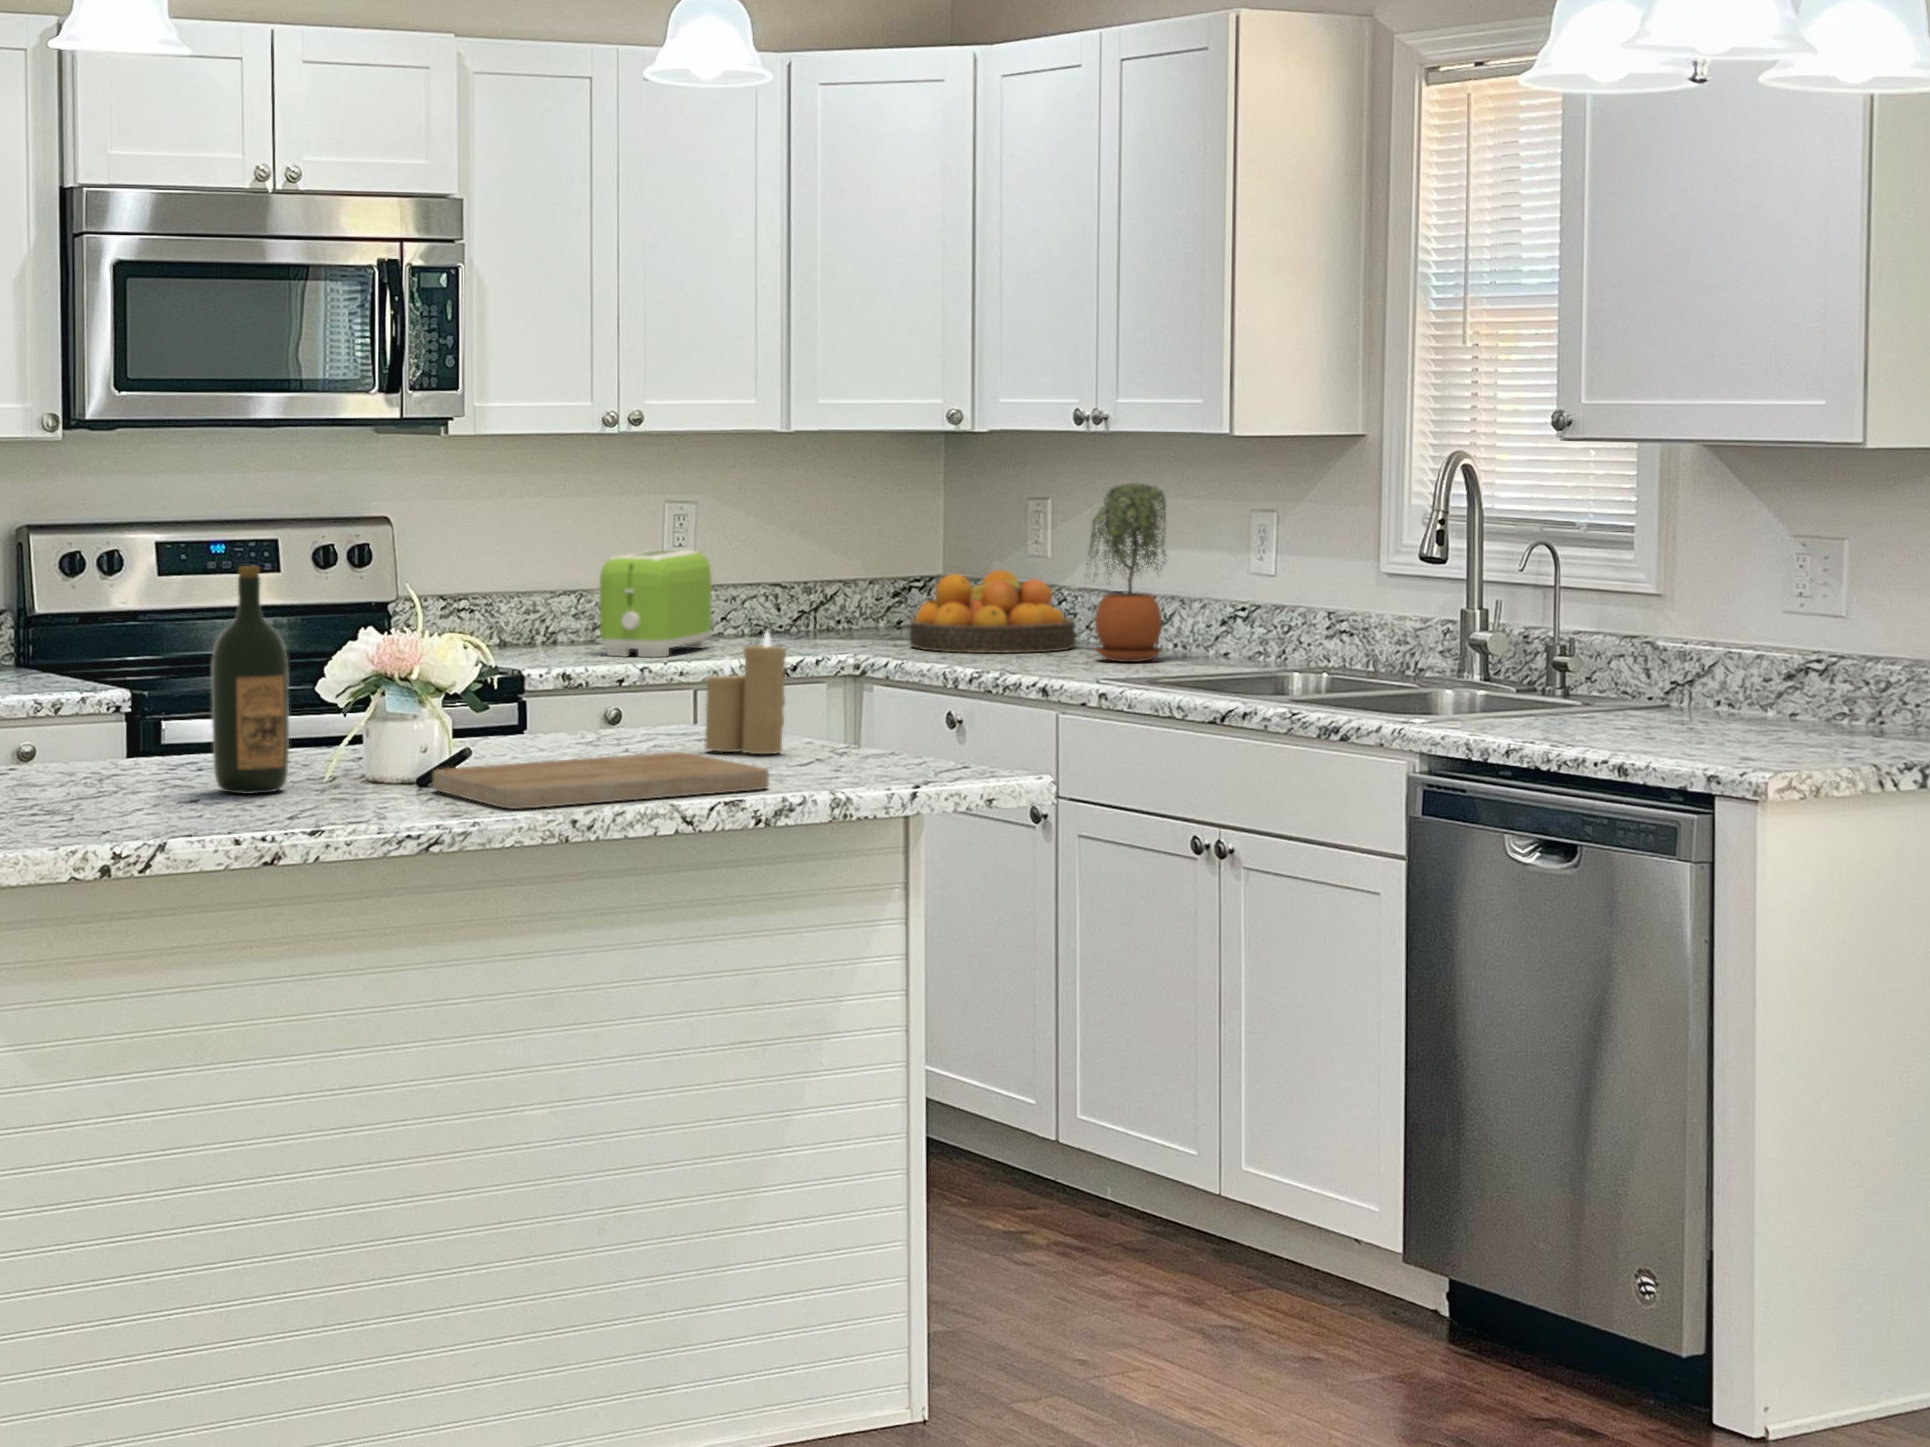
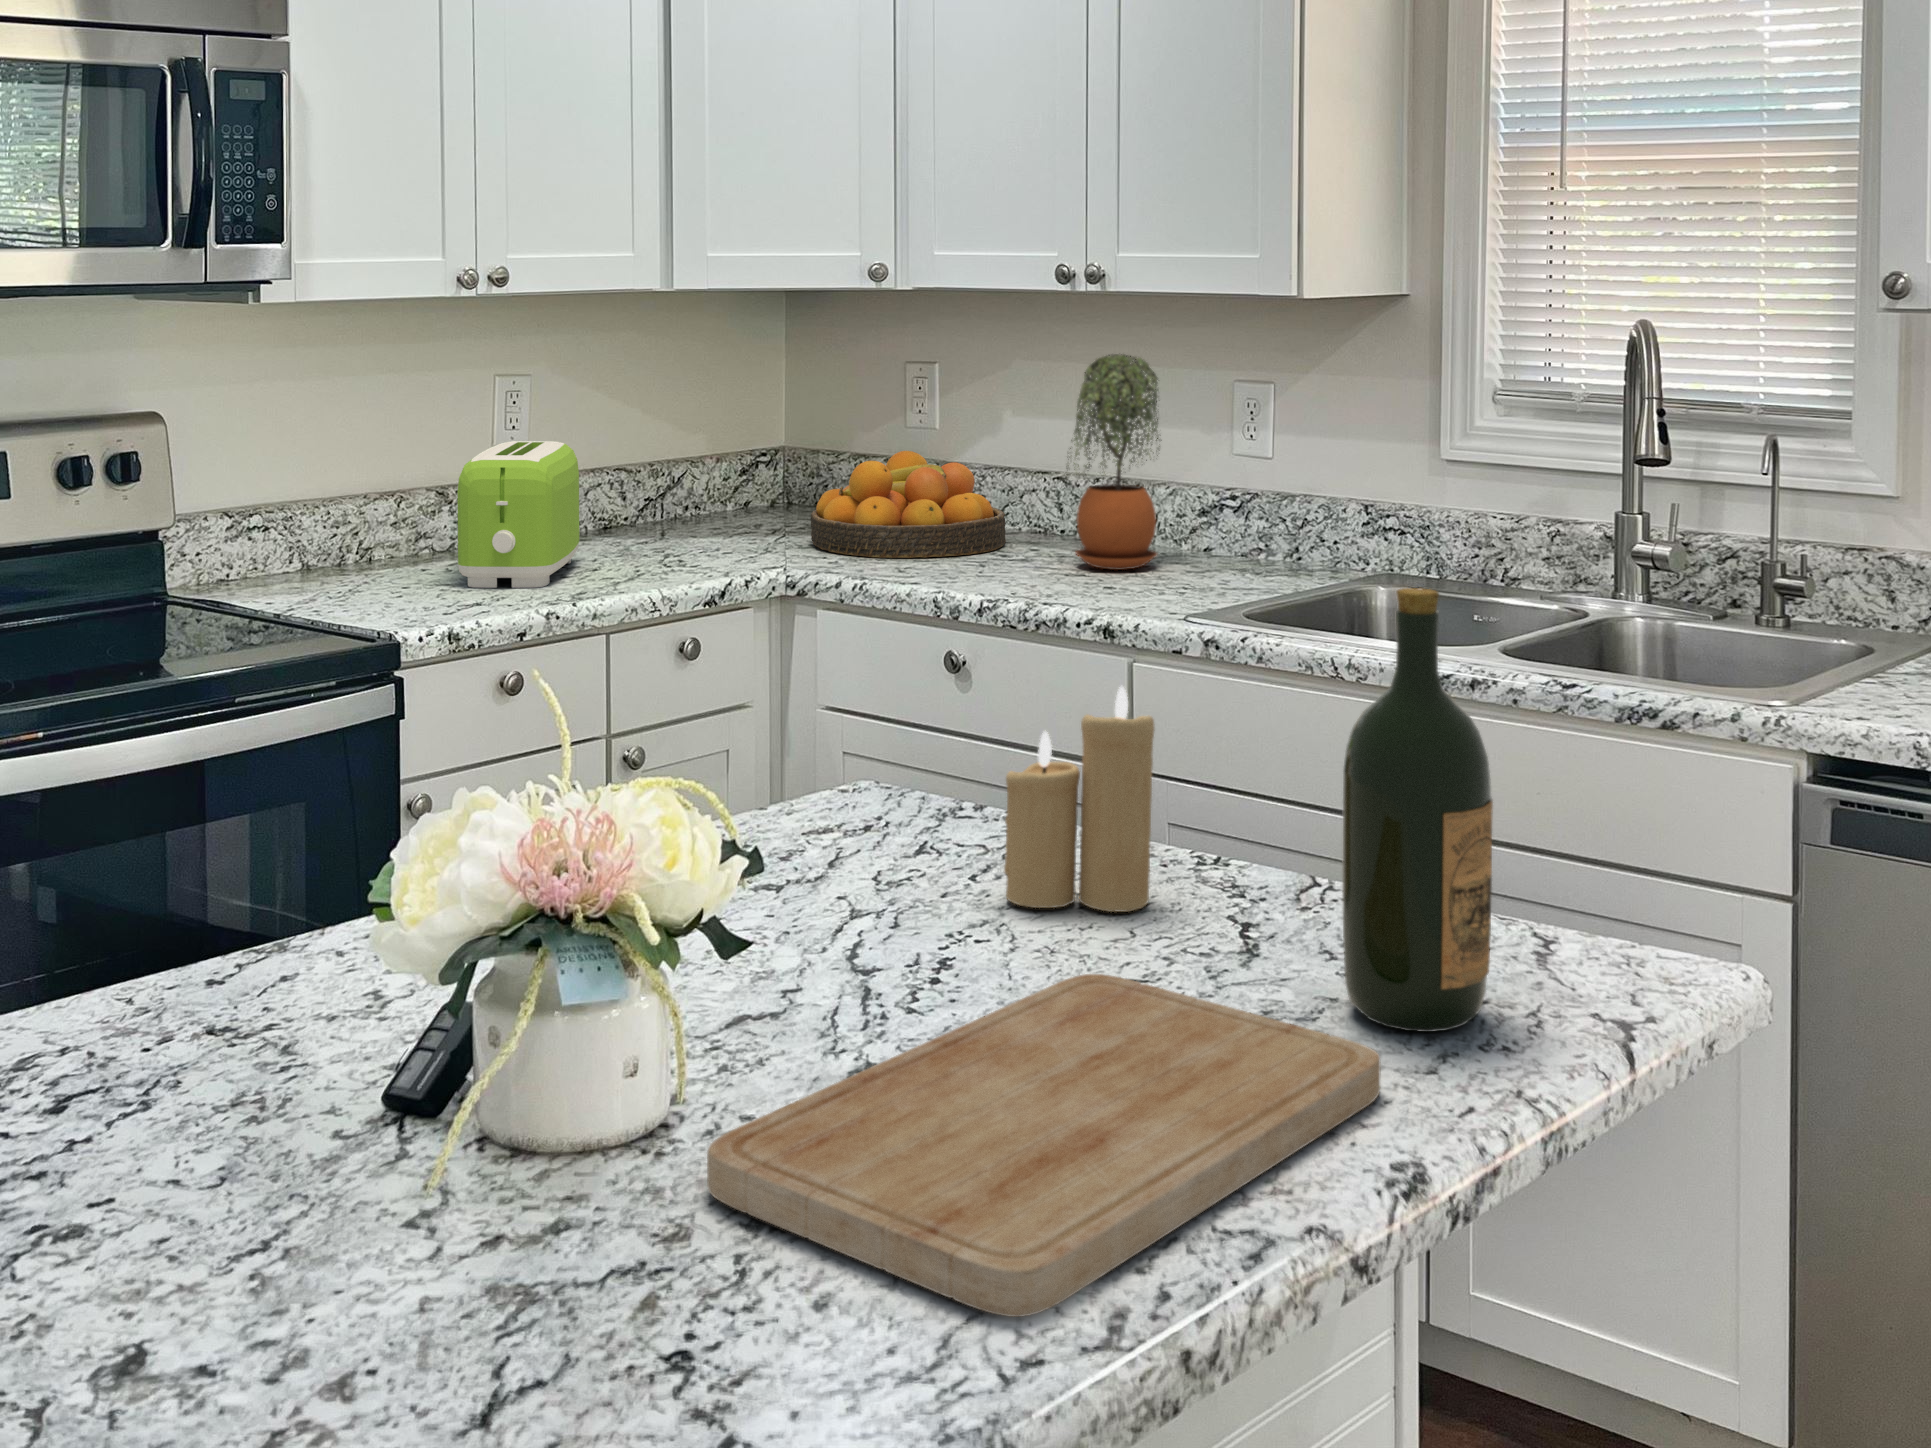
wine bottle: present [212,566,289,794] -> present [1342,588,1493,1032]

